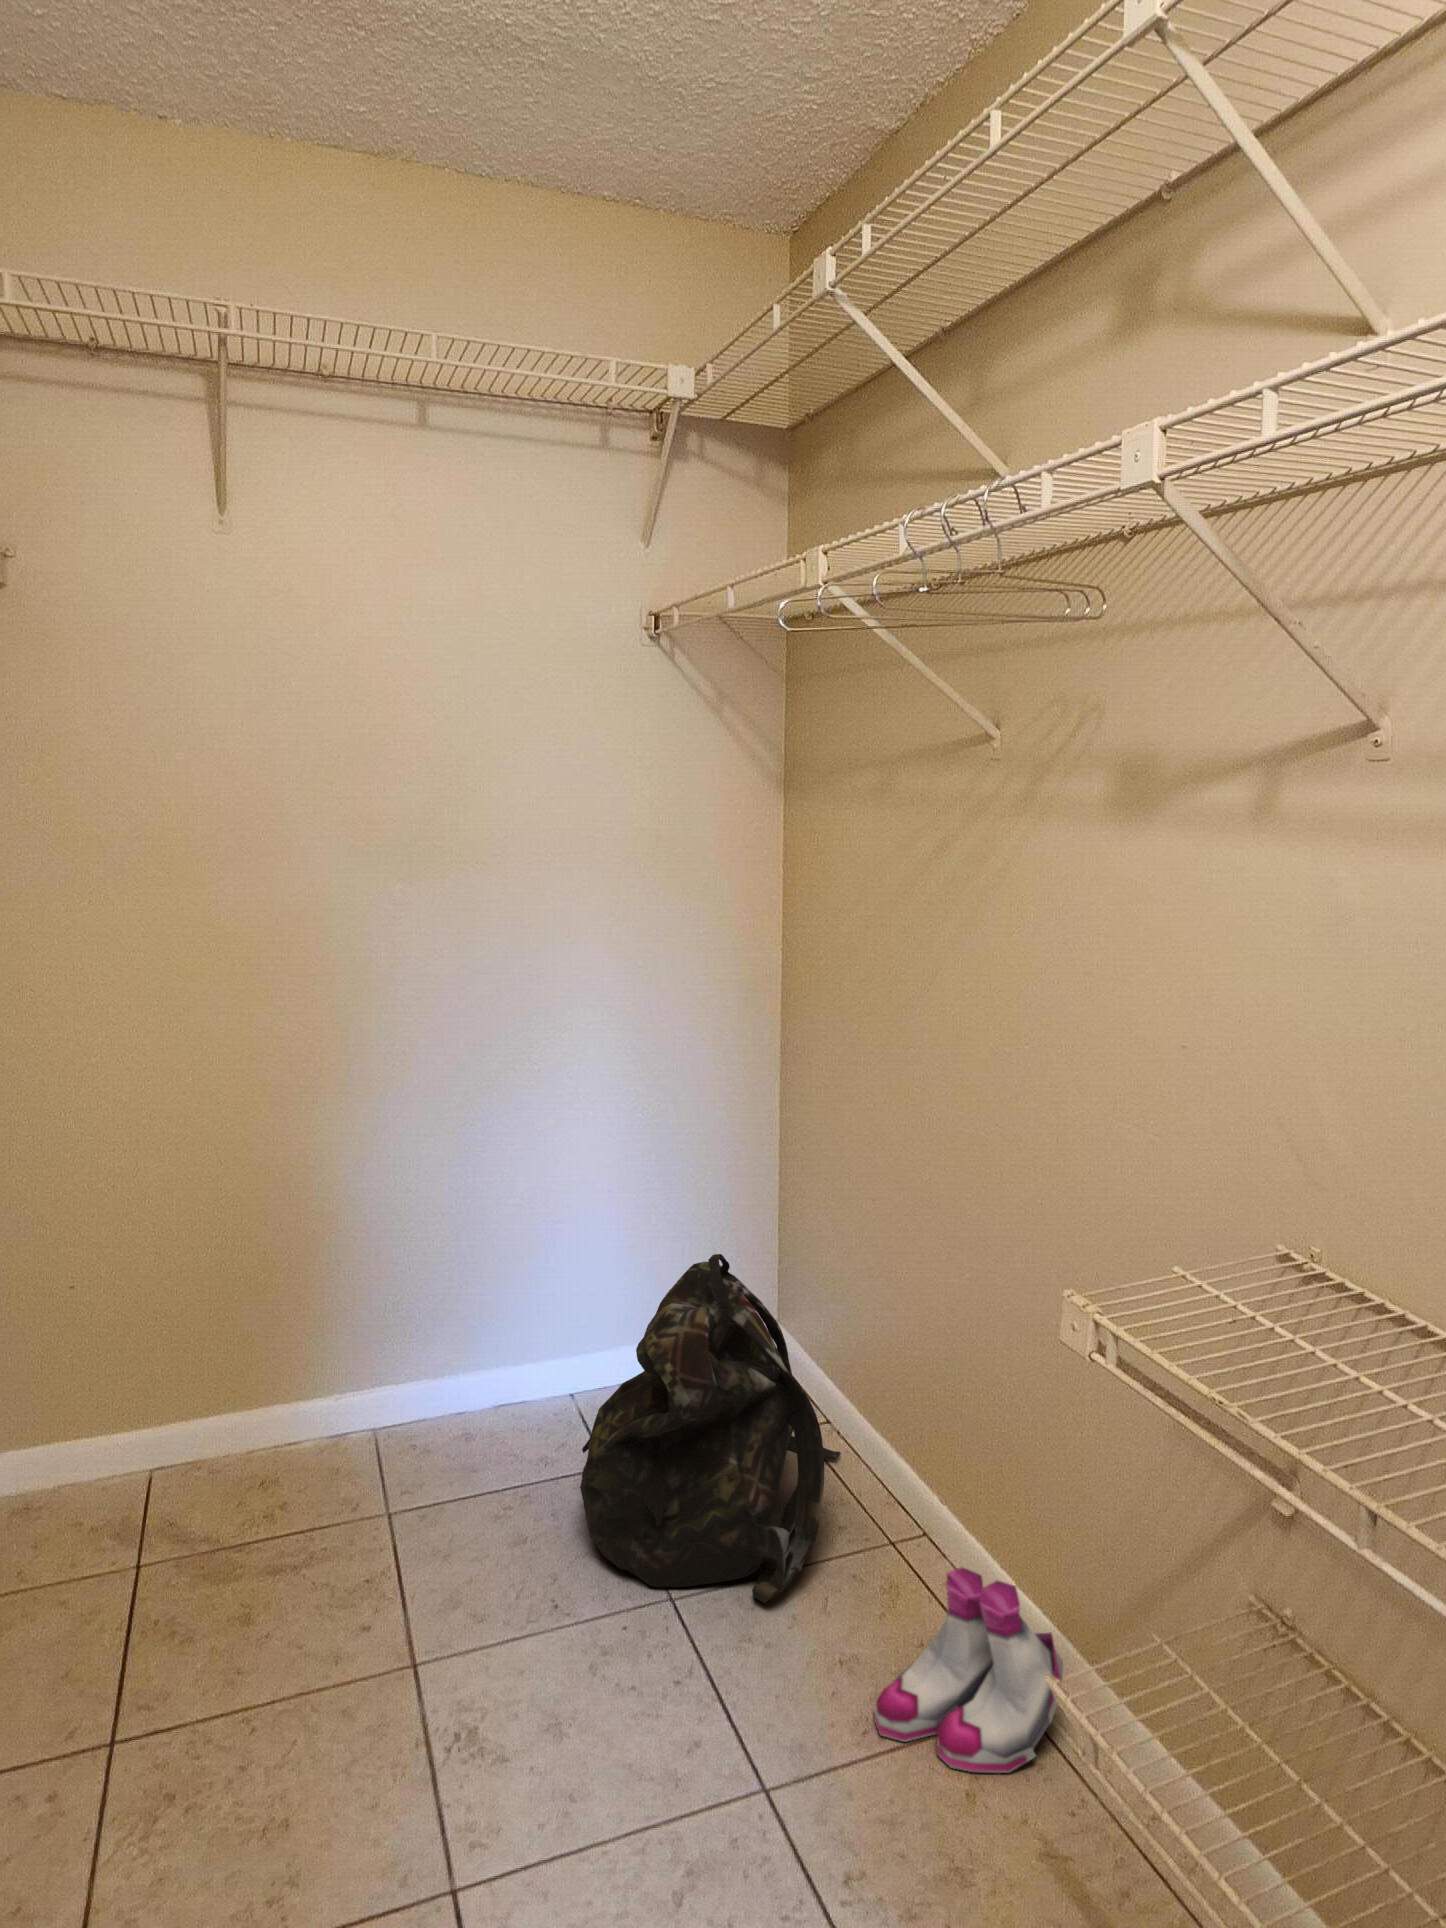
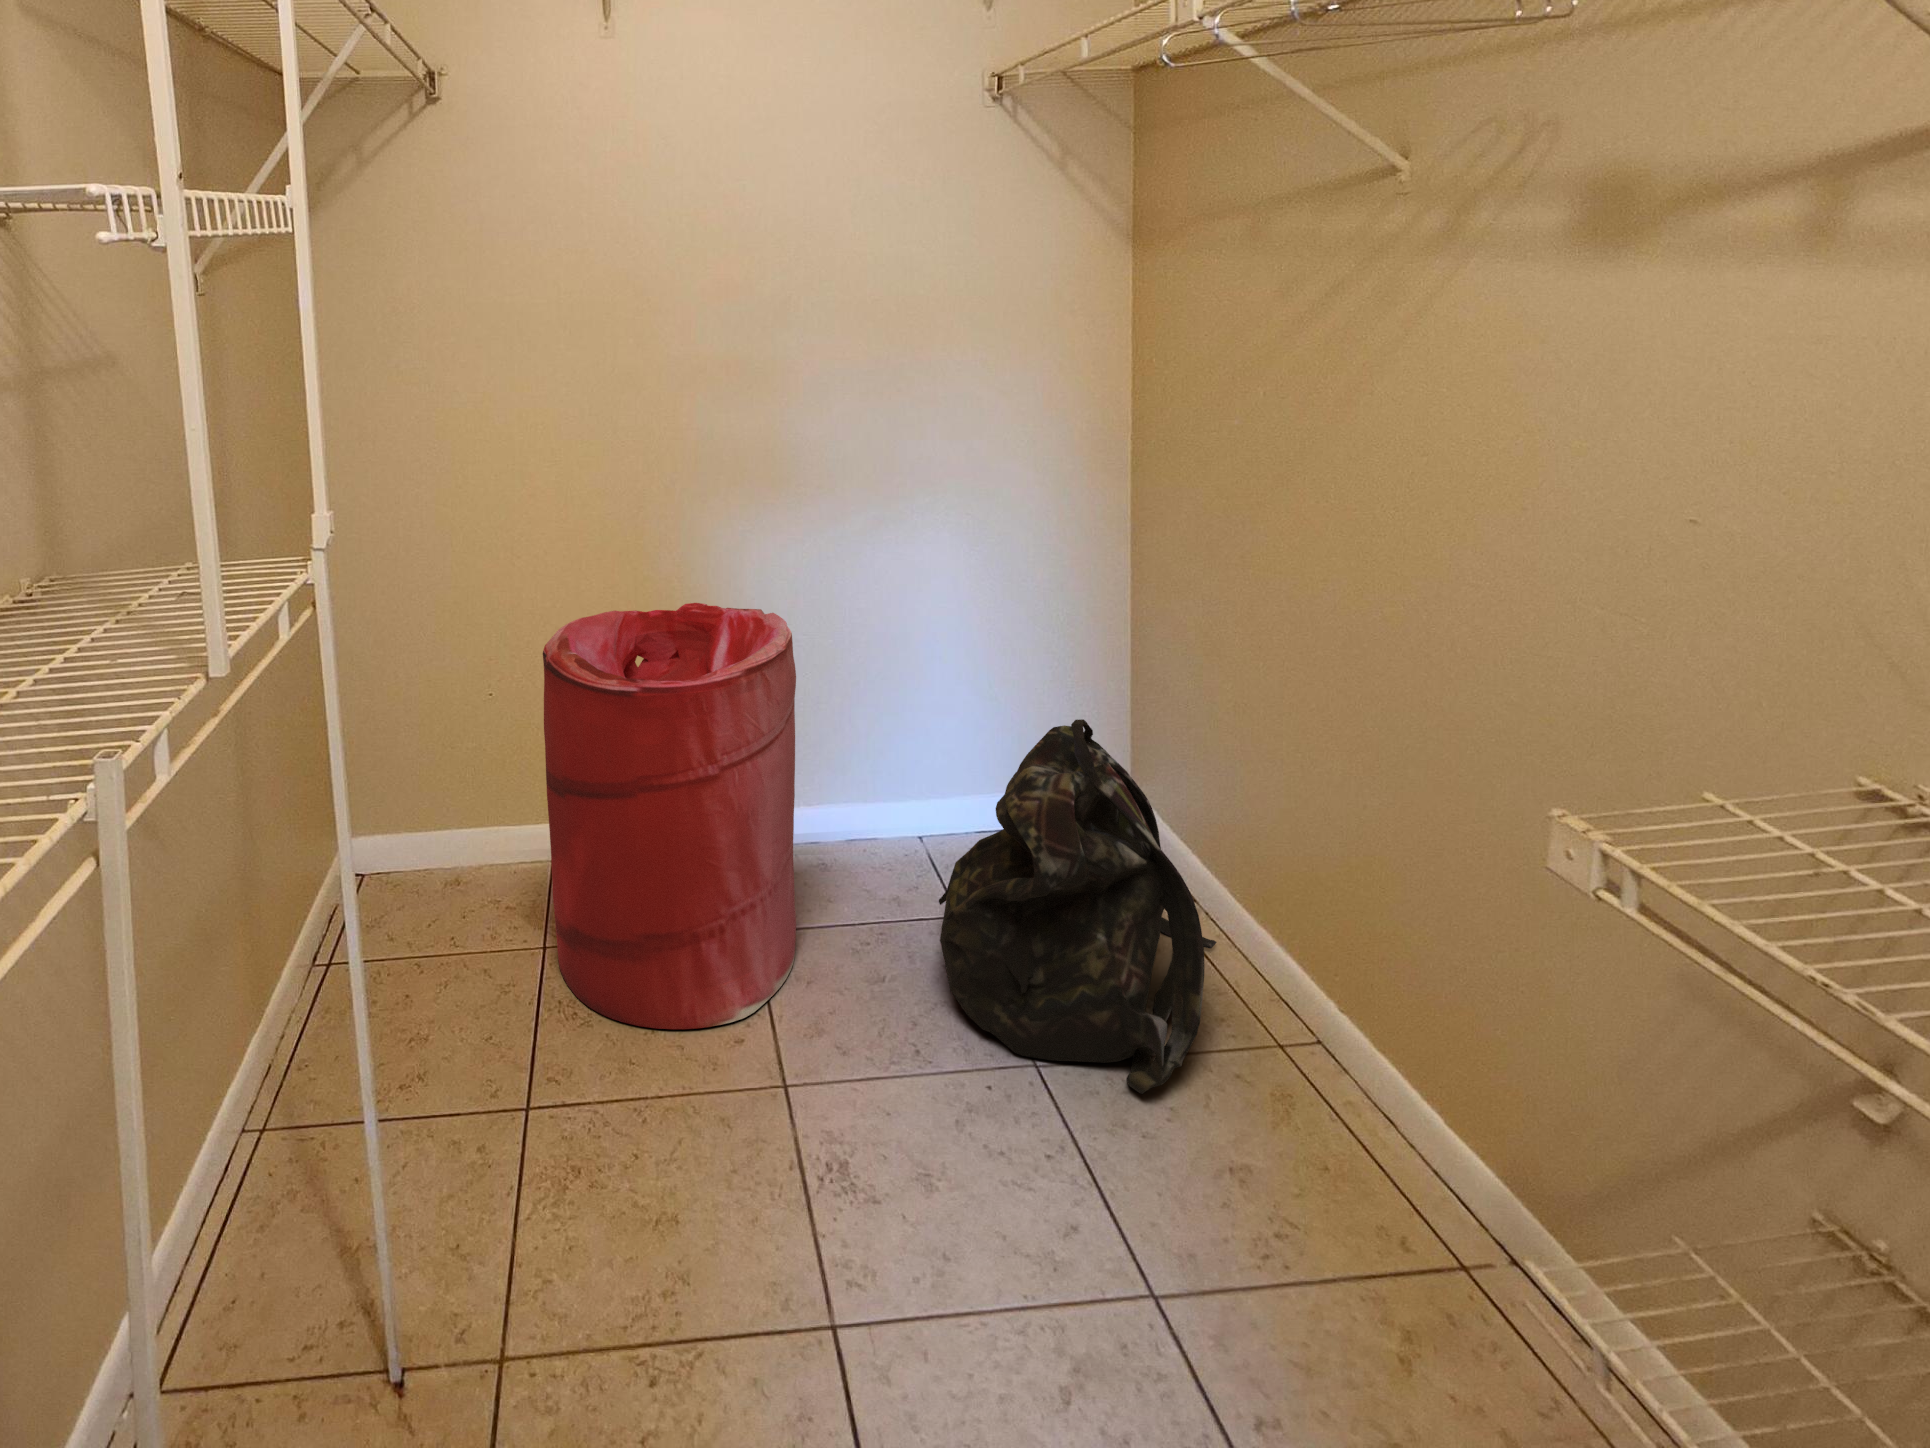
laundry hamper: none [136,1163,434,1627] -> present [543,603,796,1029]
boots: present [874,1567,1063,1773] -> none [1279,1100,1526,1354]

